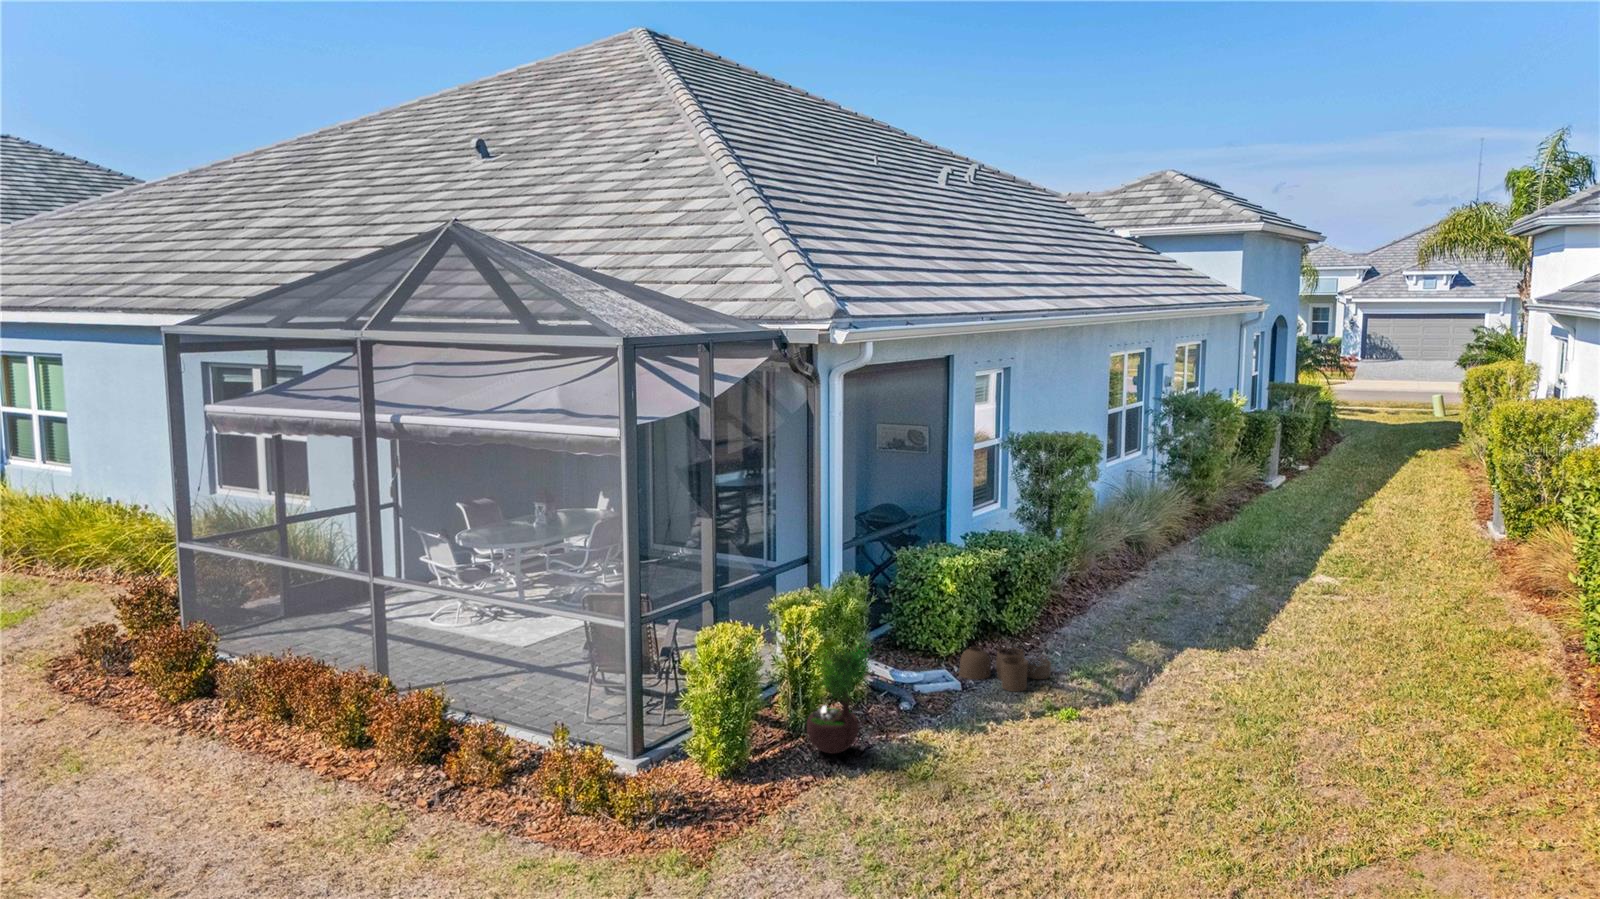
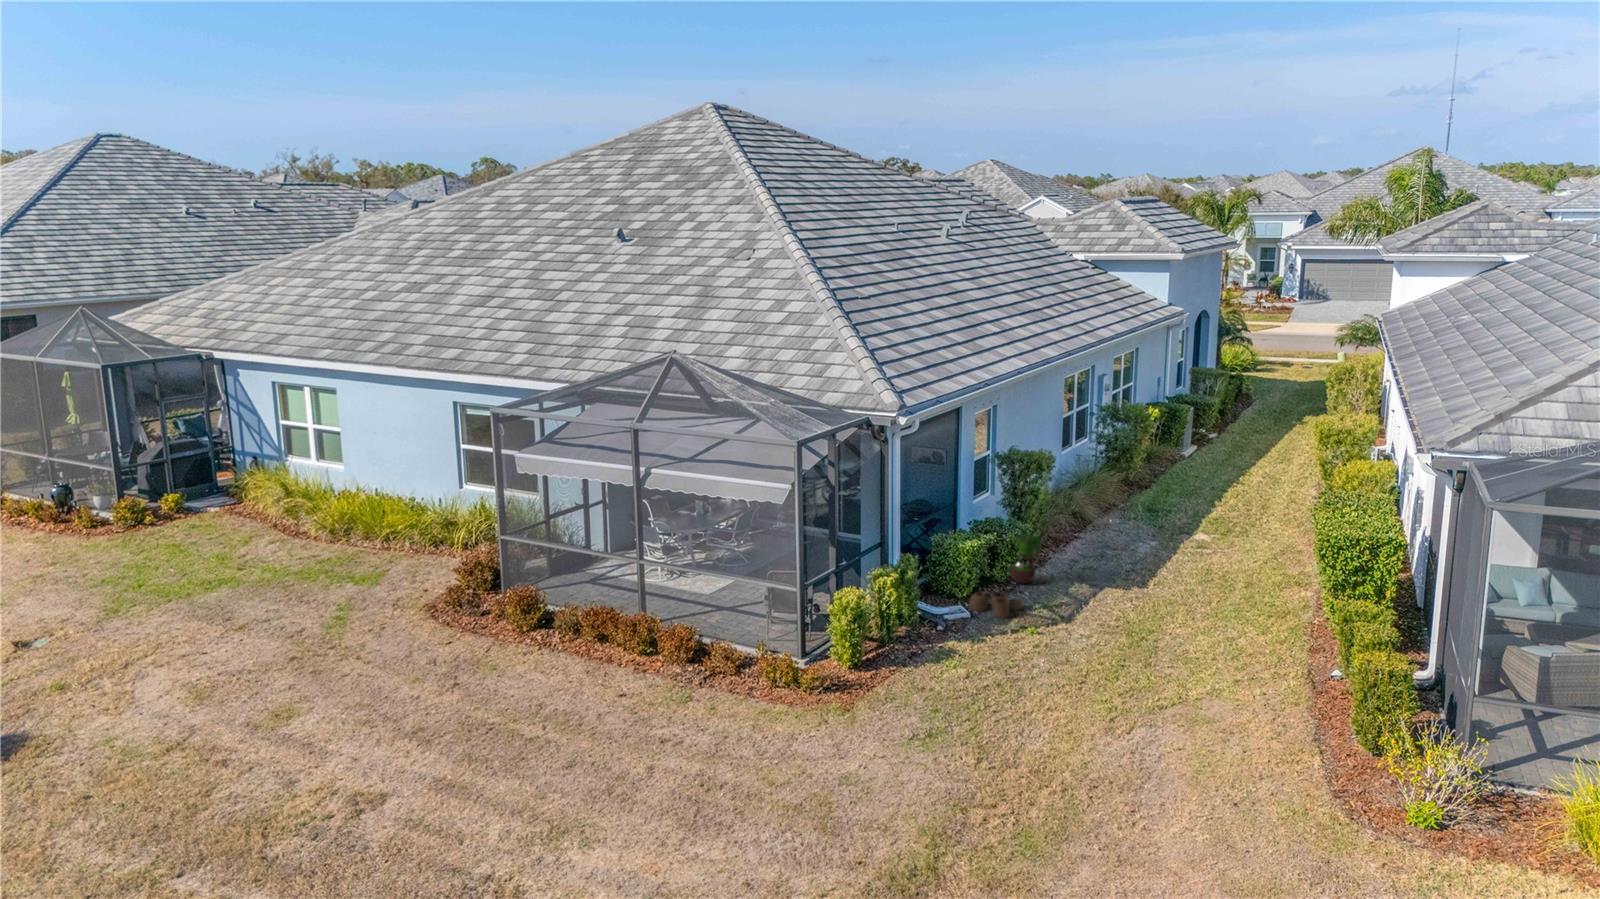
potted tree: present [807,644,869,754] -> present [1011,536,1040,583]

